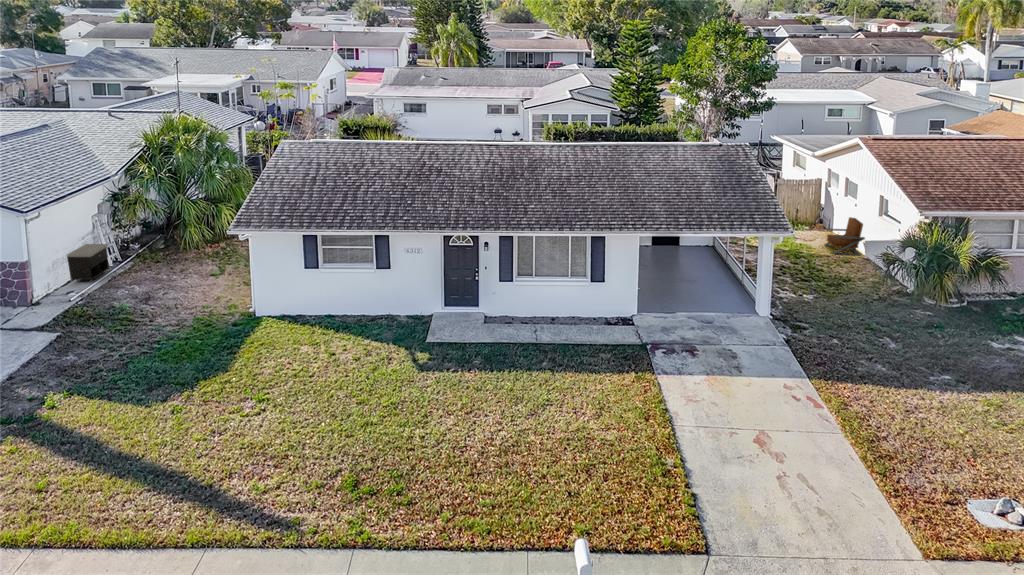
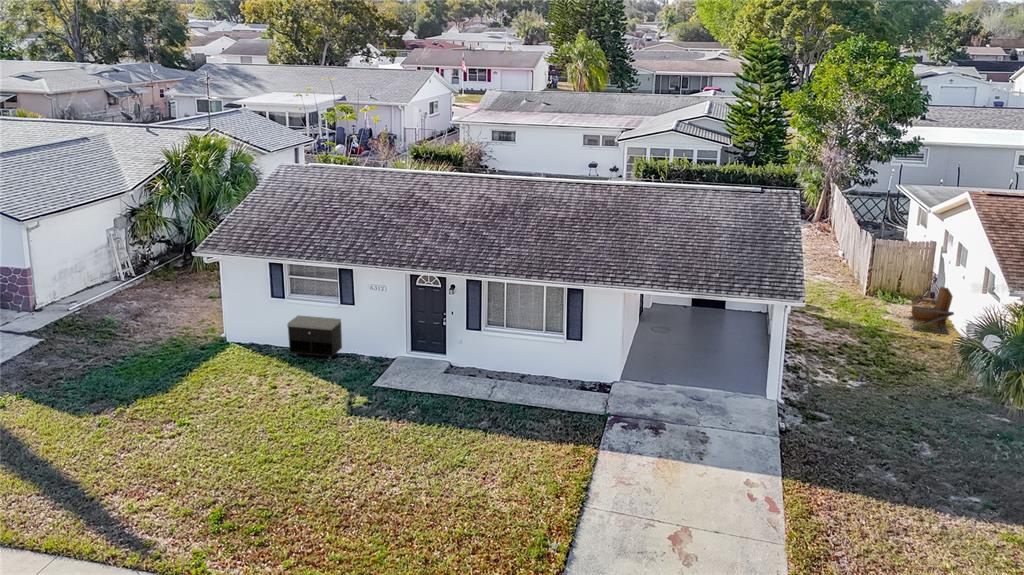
storage bench: present [67,244,109,282] -> present [287,315,342,359]

